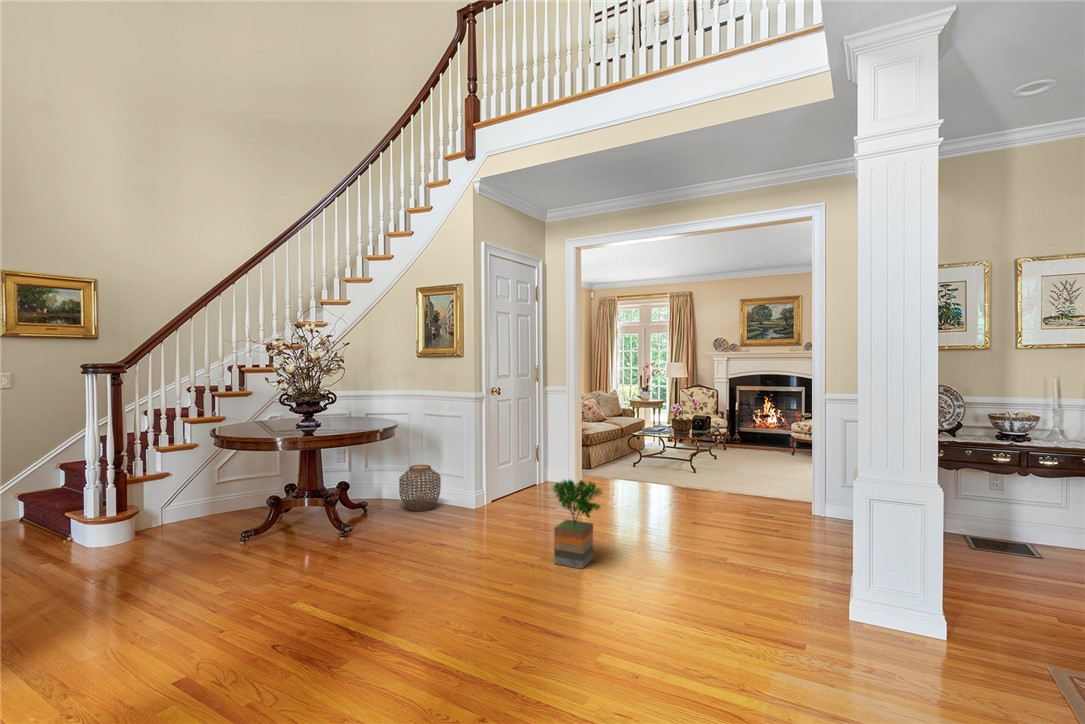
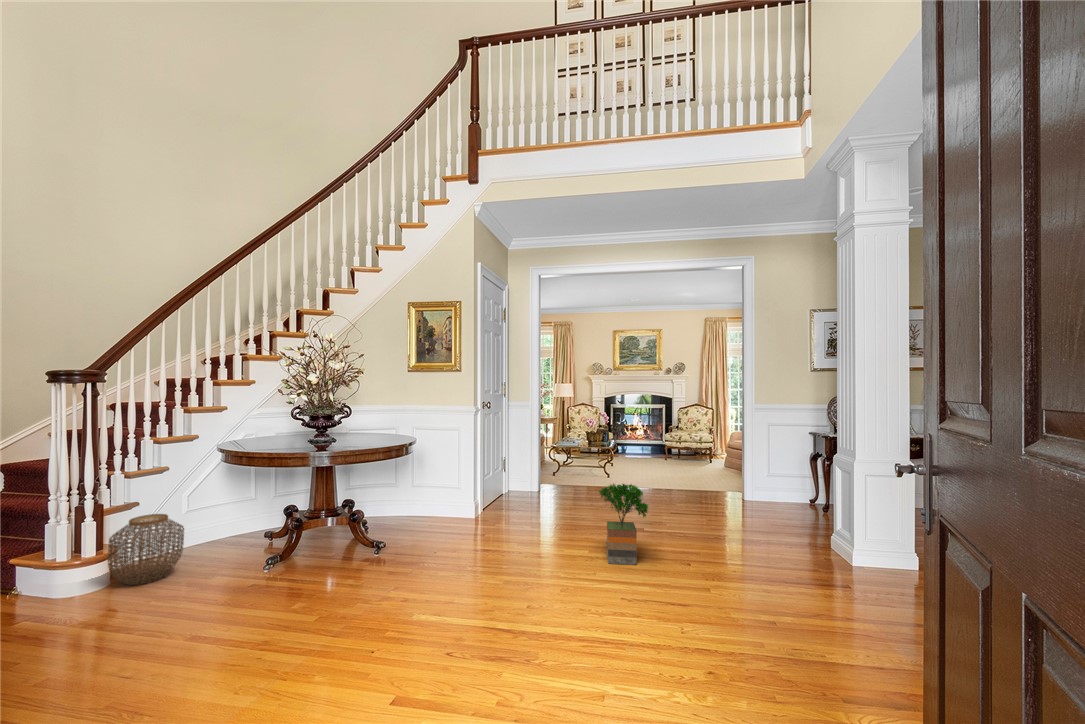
woven basket: present [399,465,441,511] -> present [108,514,184,585]

